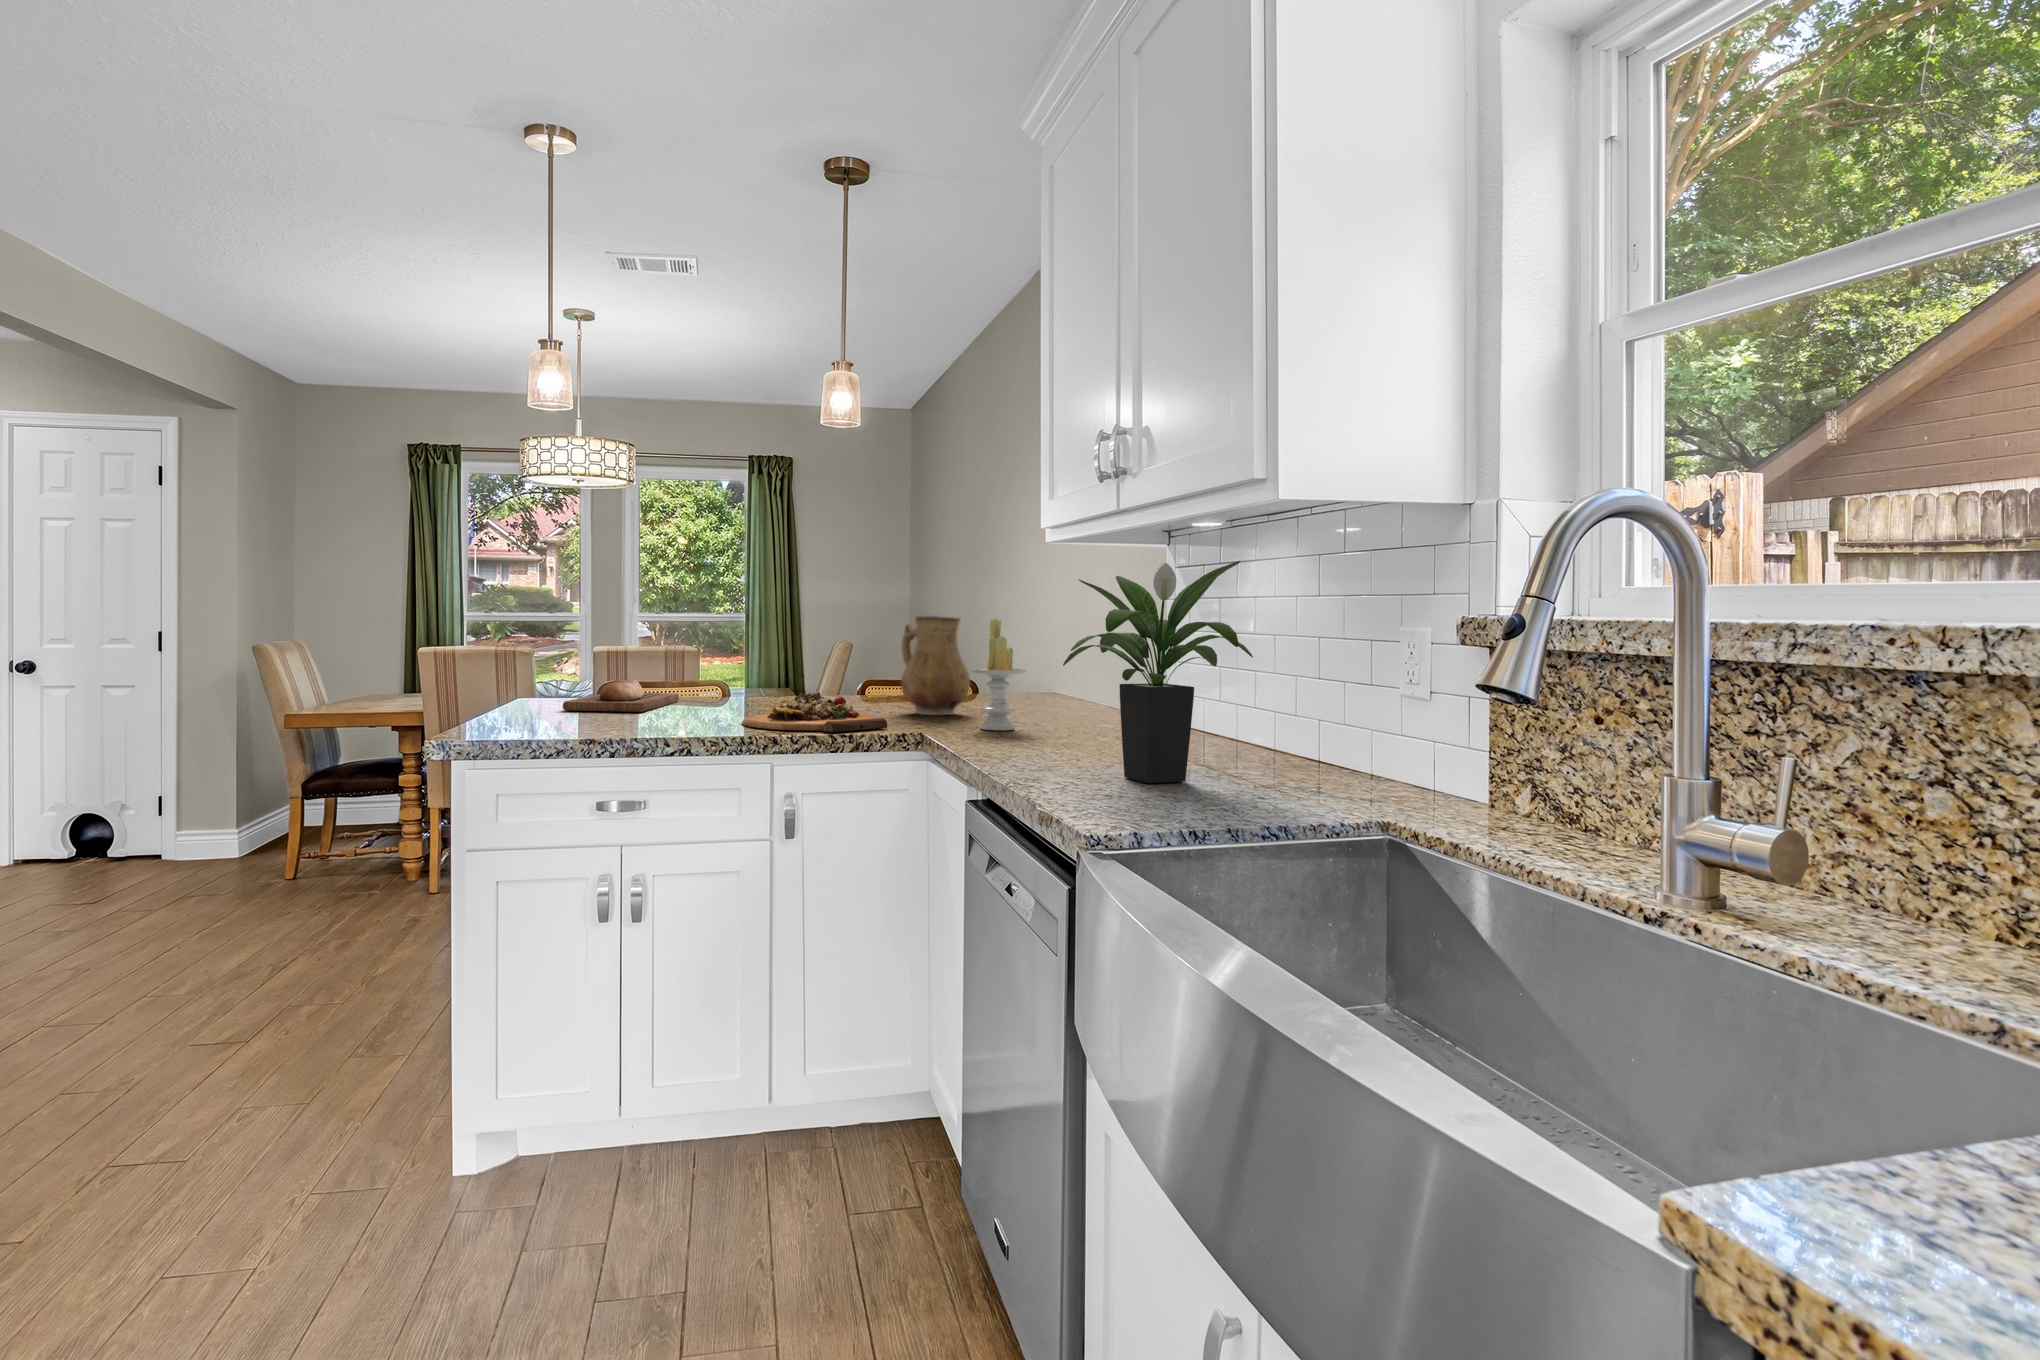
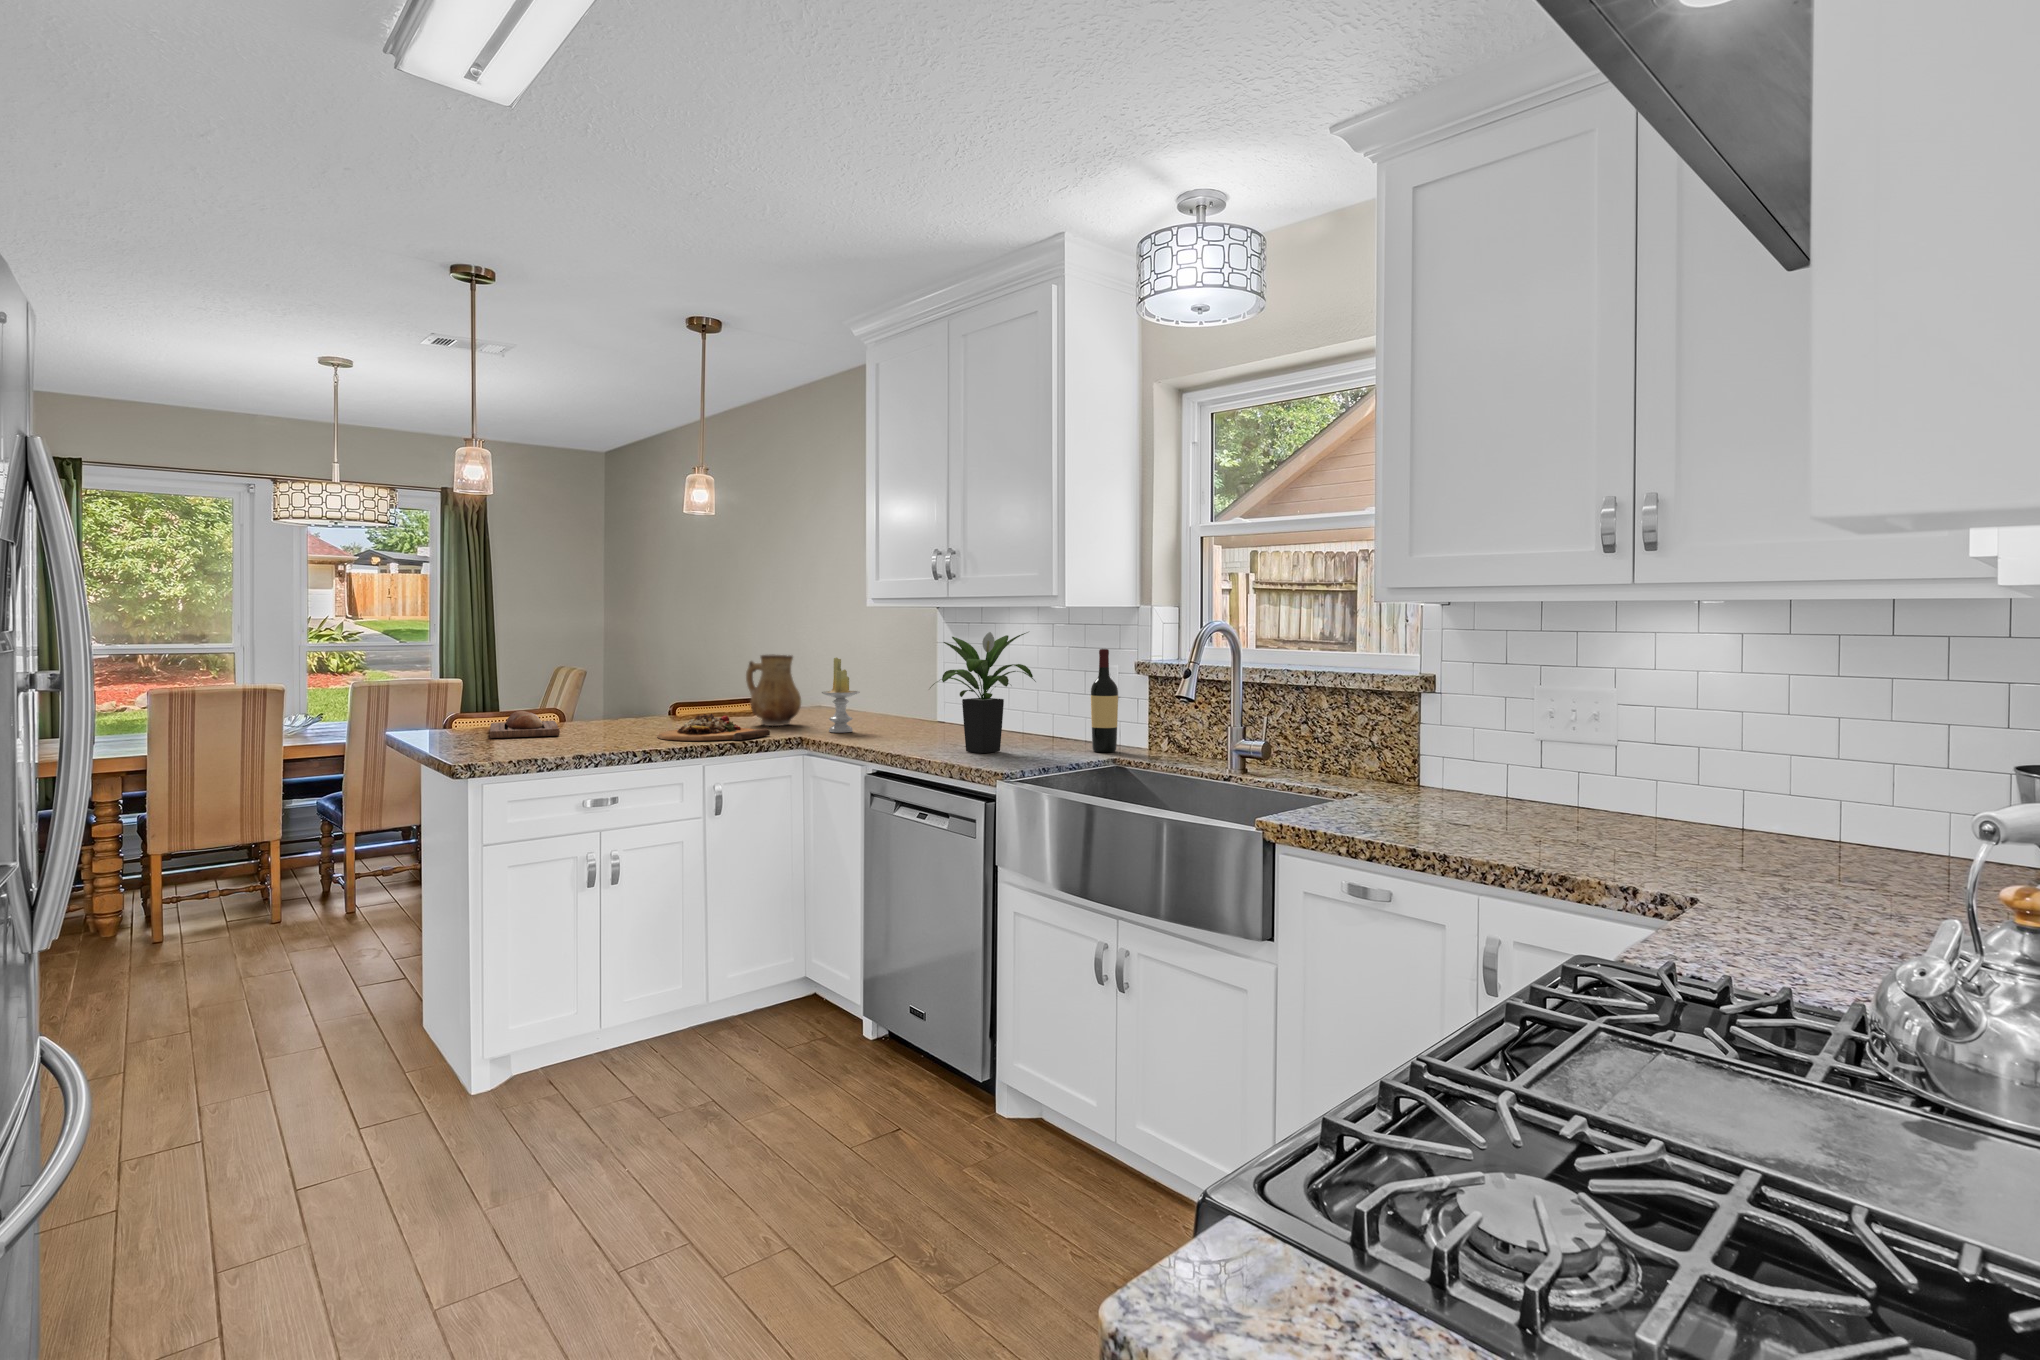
wine bottle: none [1366,597,1424,801] -> present [1091,649,1118,752]

